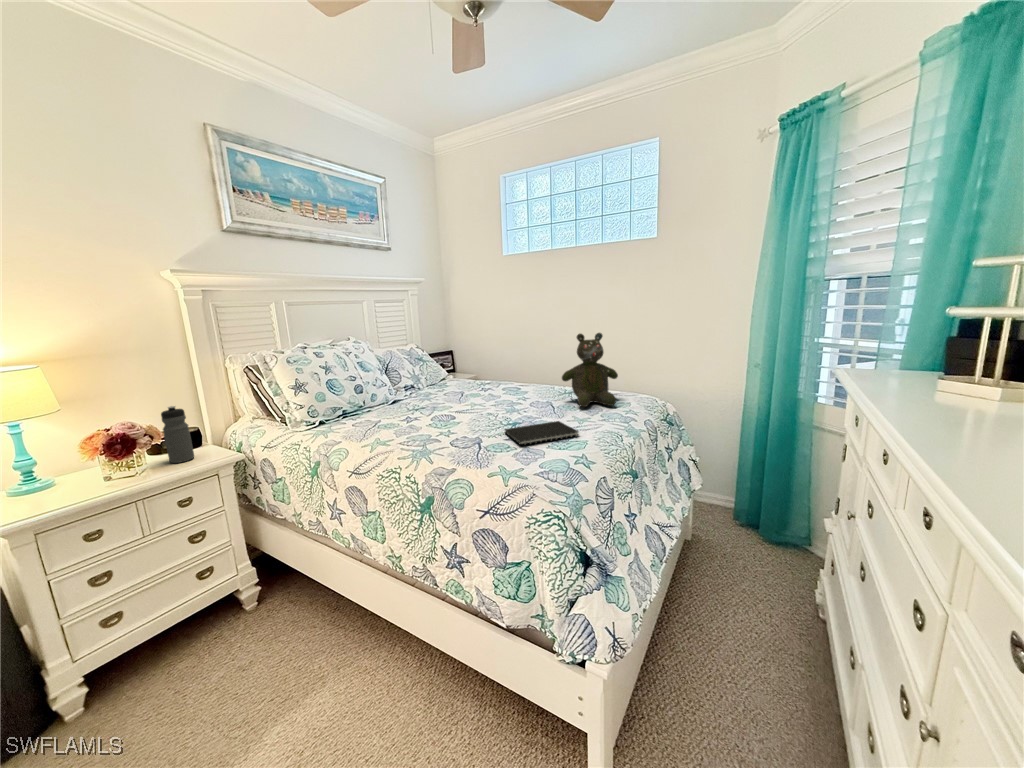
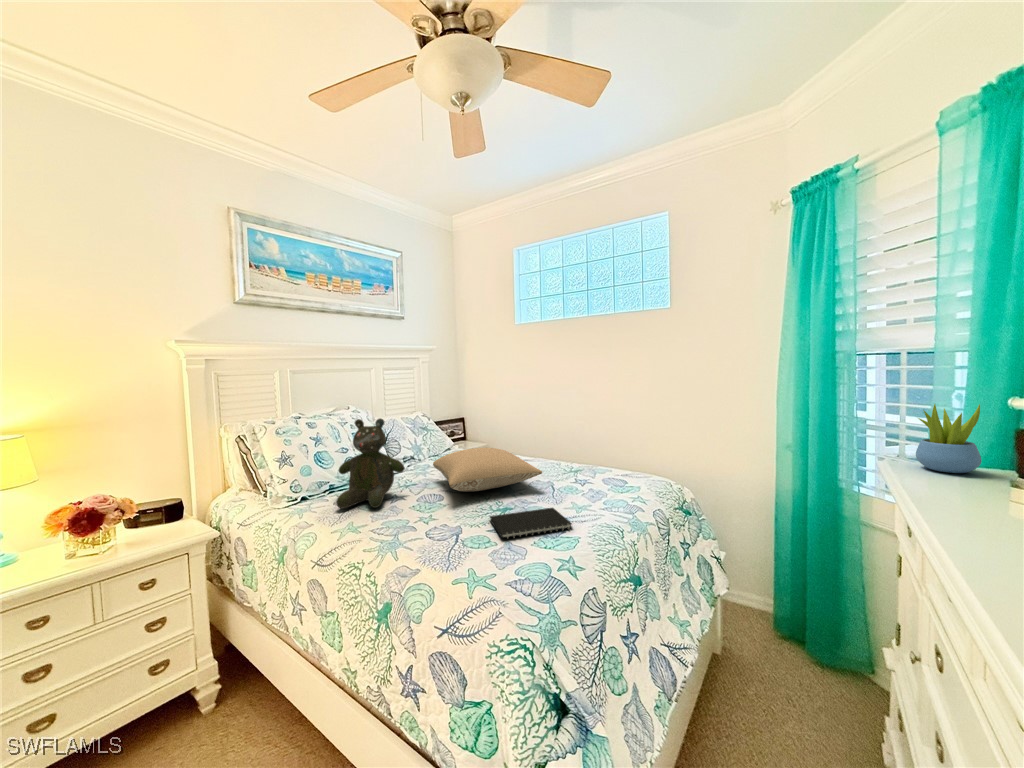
succulent plant: none [866,319,922,377] -> present [916,404,981,473]
teddy bear: present [562,333,618,407] -> present [336,418,405,509]
pillow: none [440,373,545,411] -> present [433,448,542,492]
water bottle: present [161,406,194,463] -> none [139,478,169,540]

